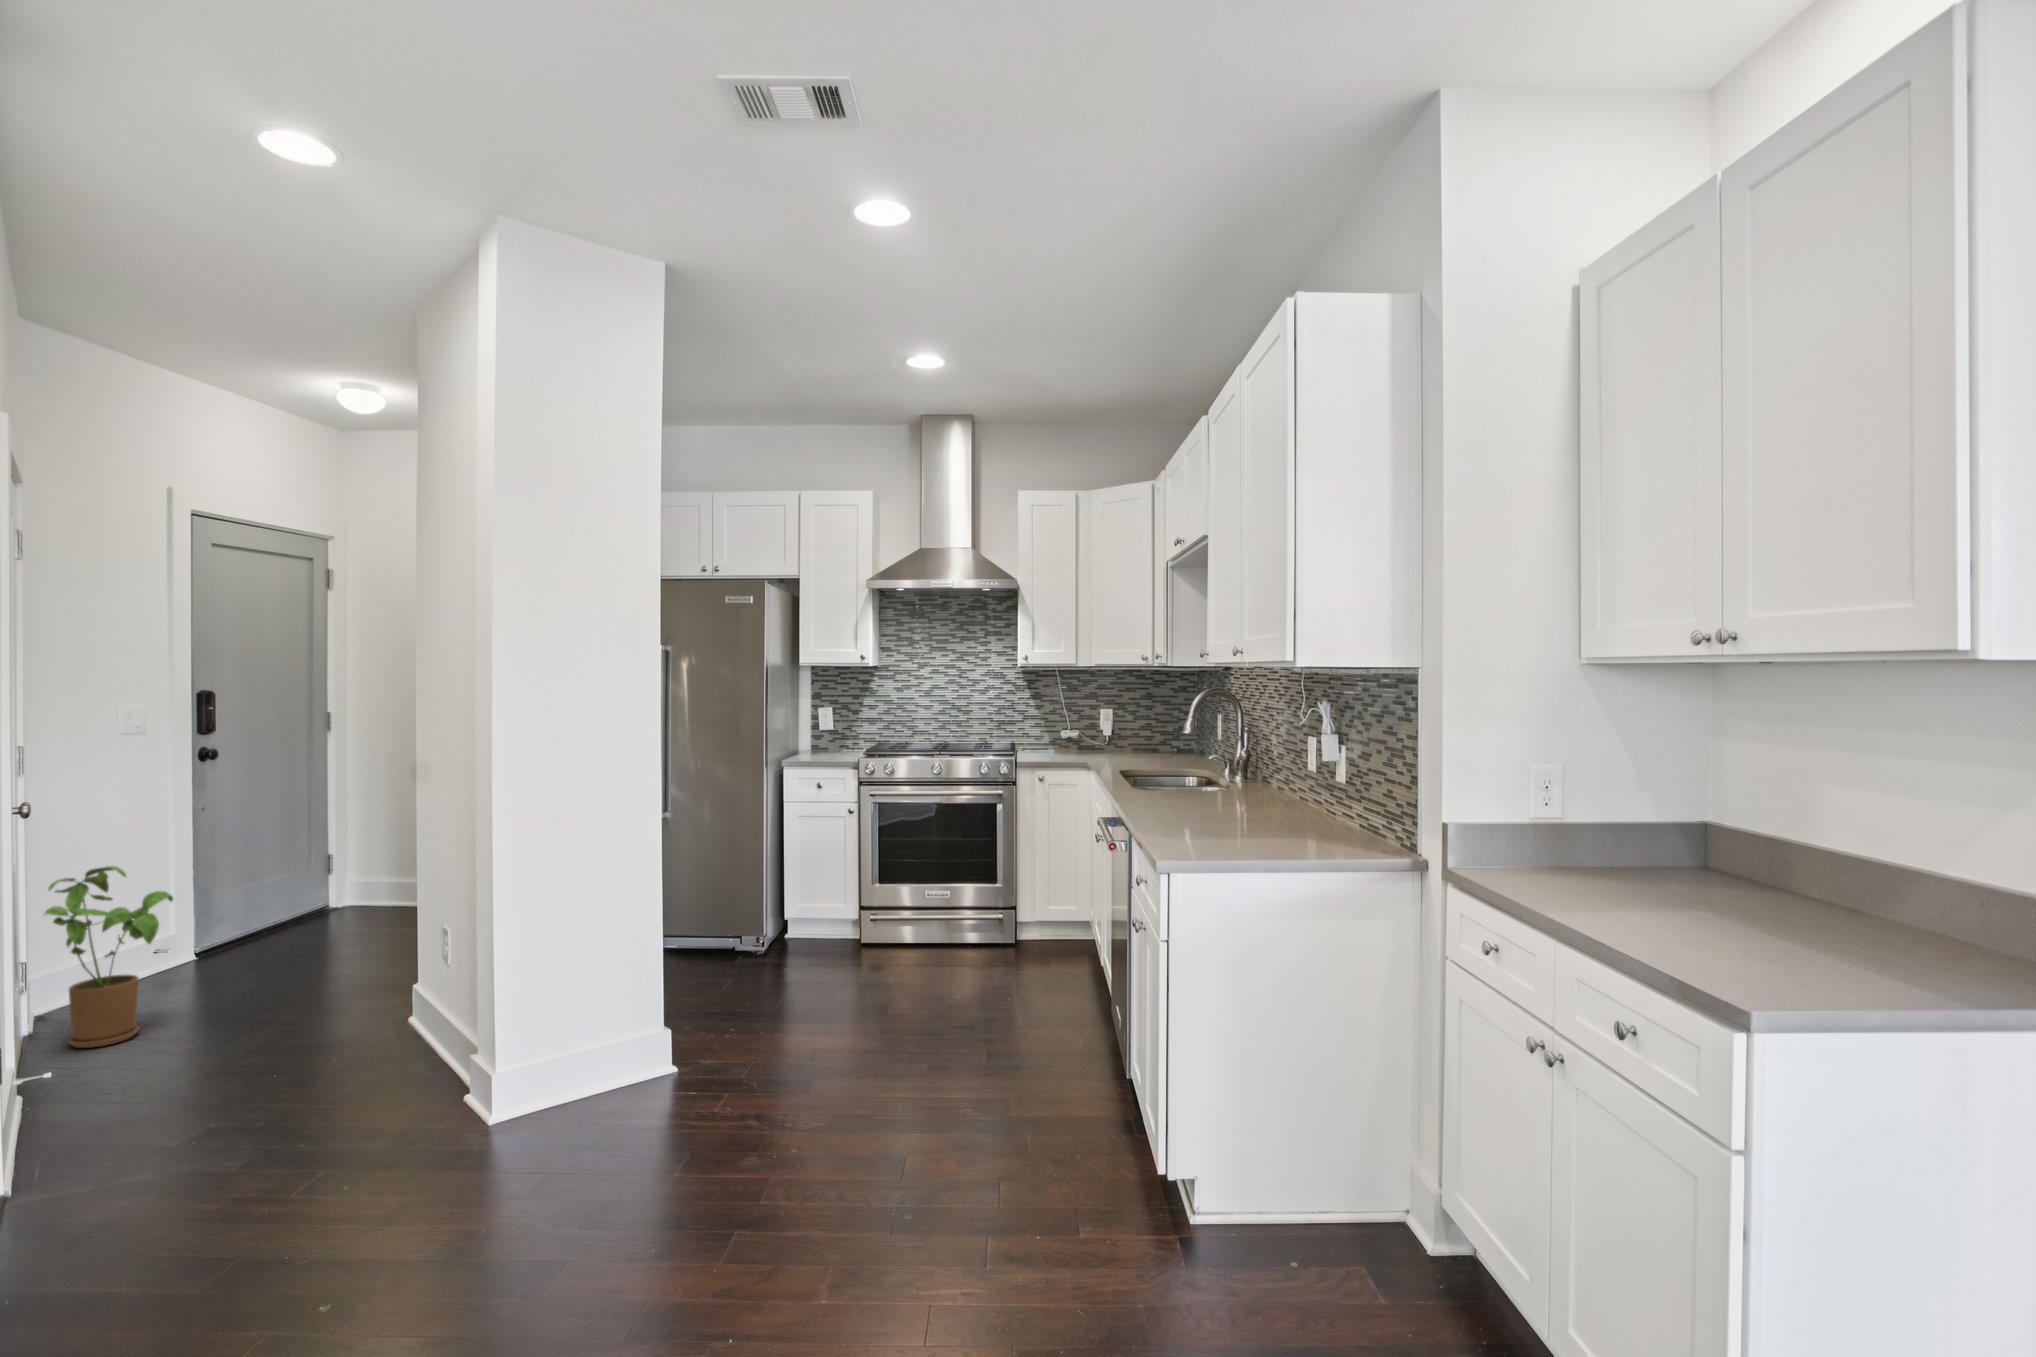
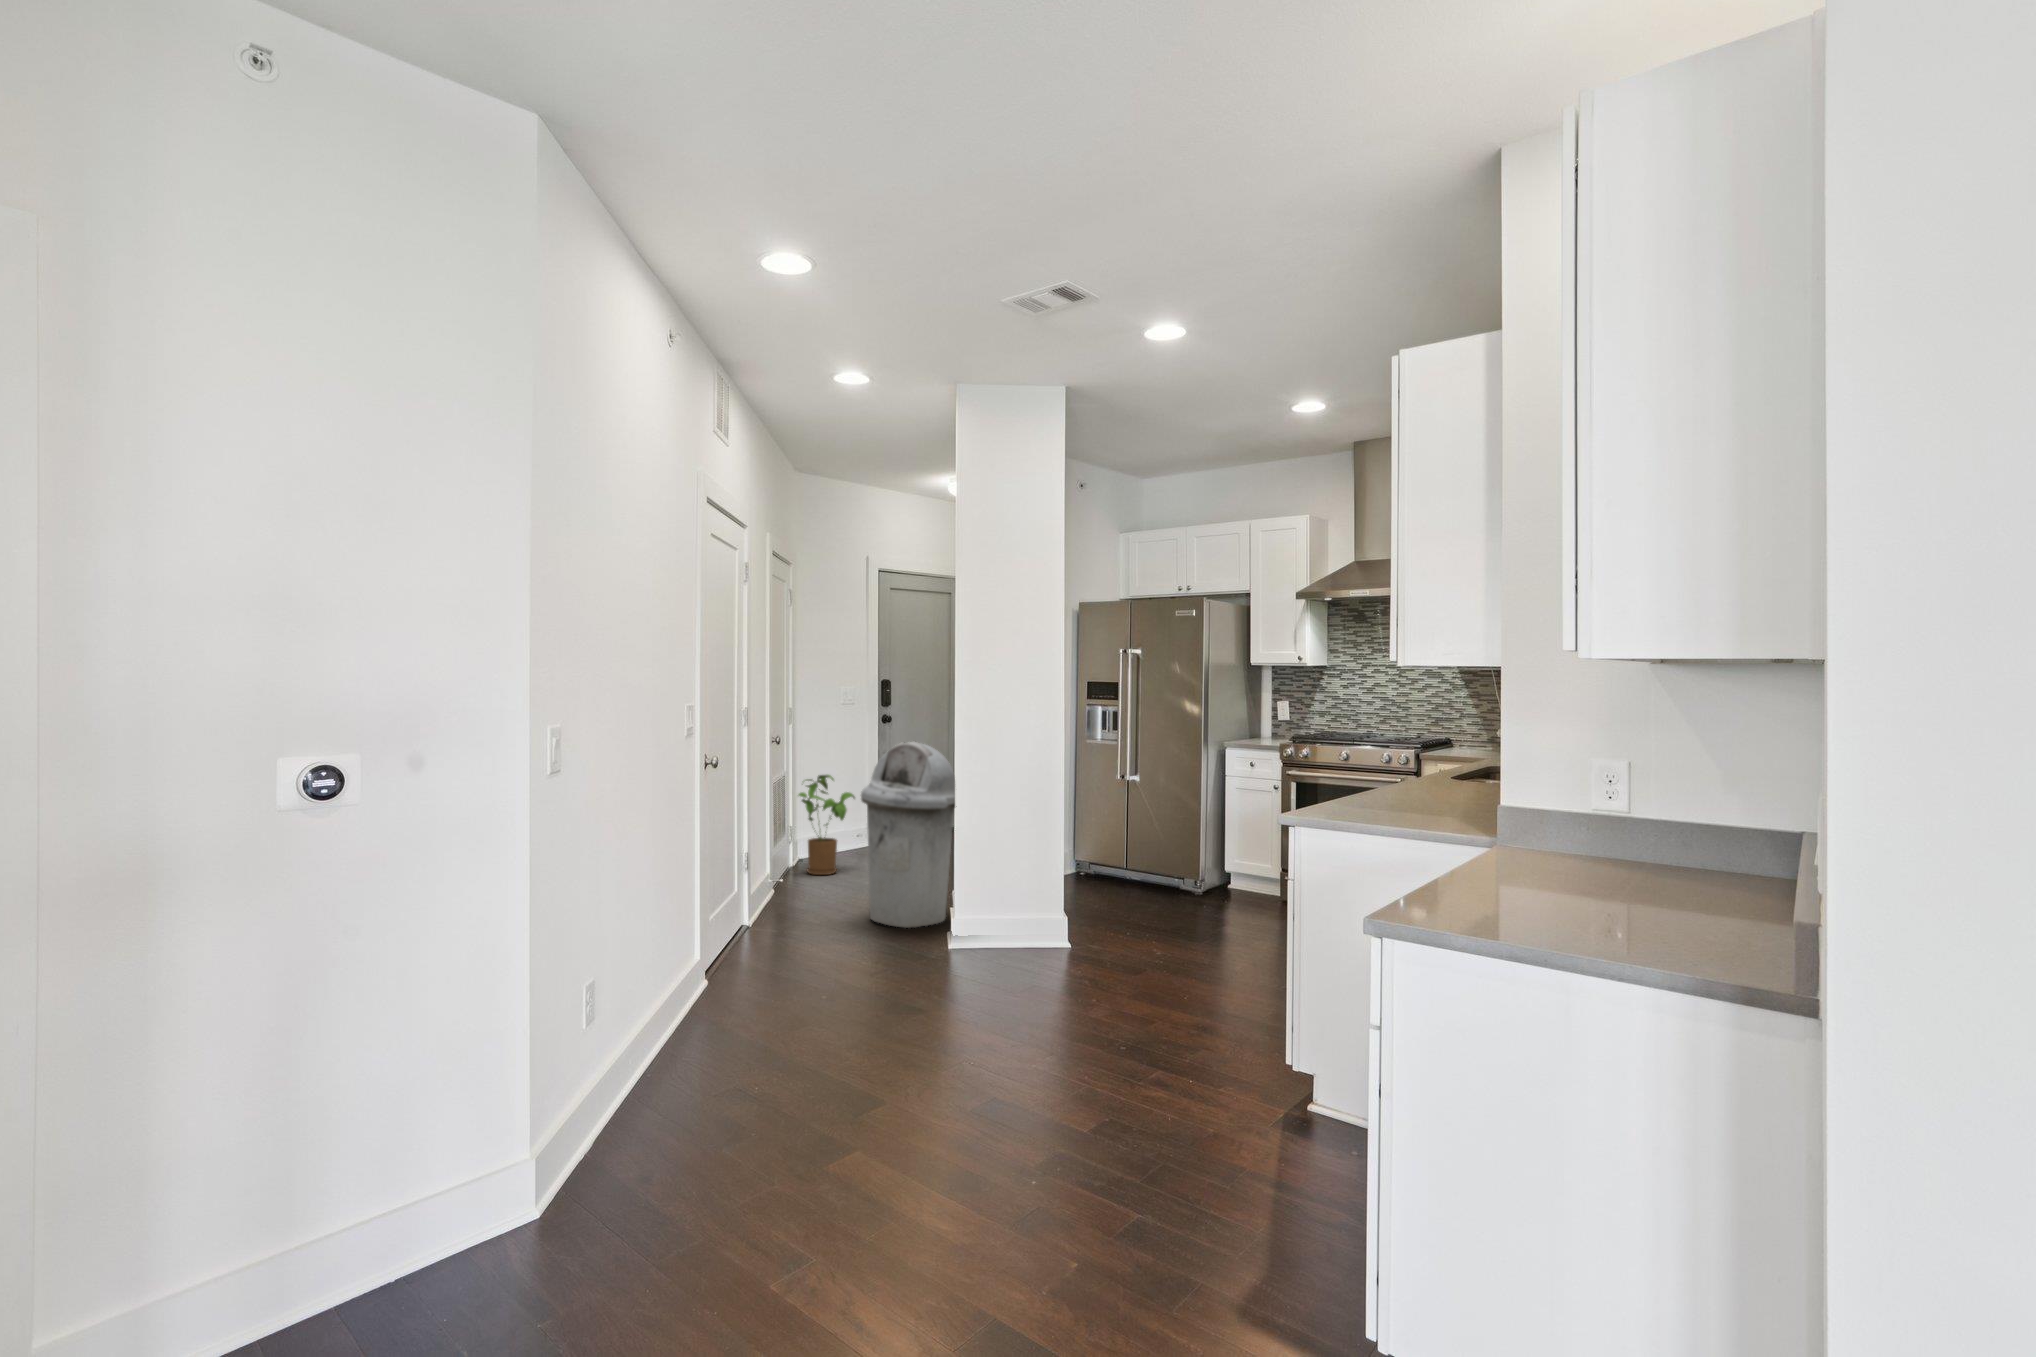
trash can: none [247,809,455,1137] -> present [861,742,955,928]

